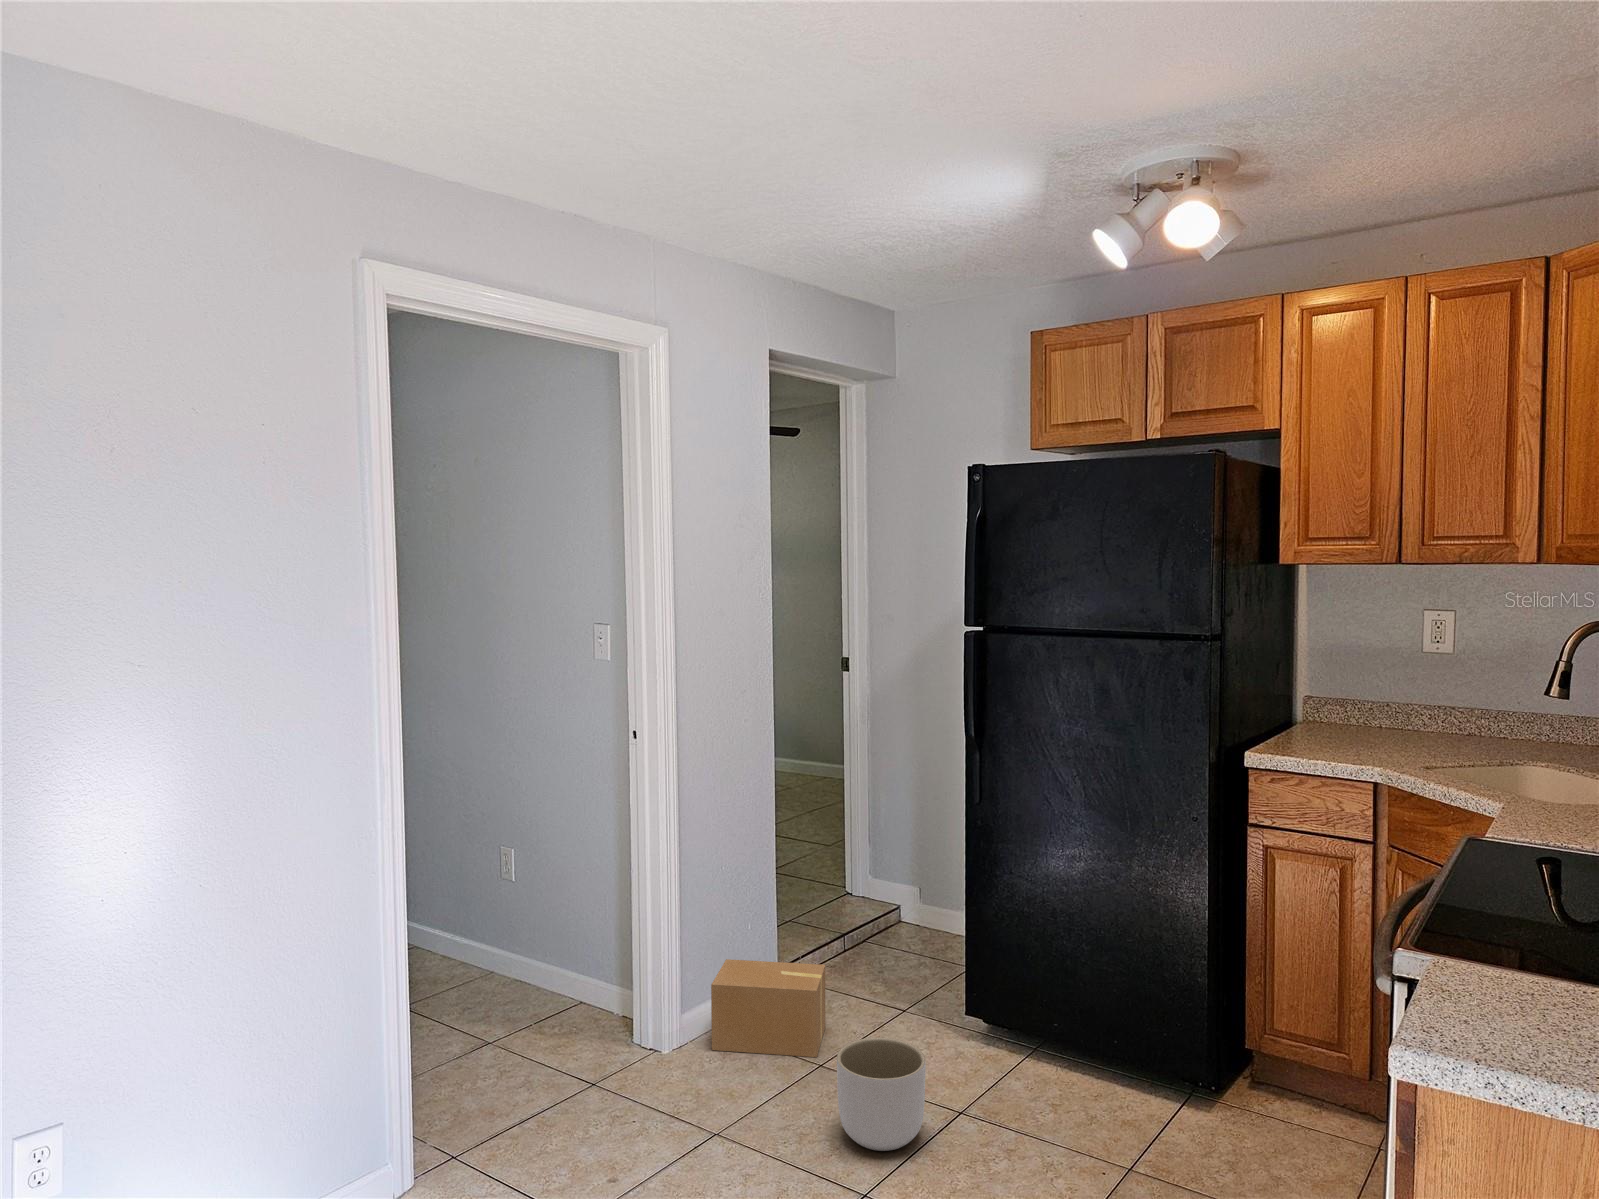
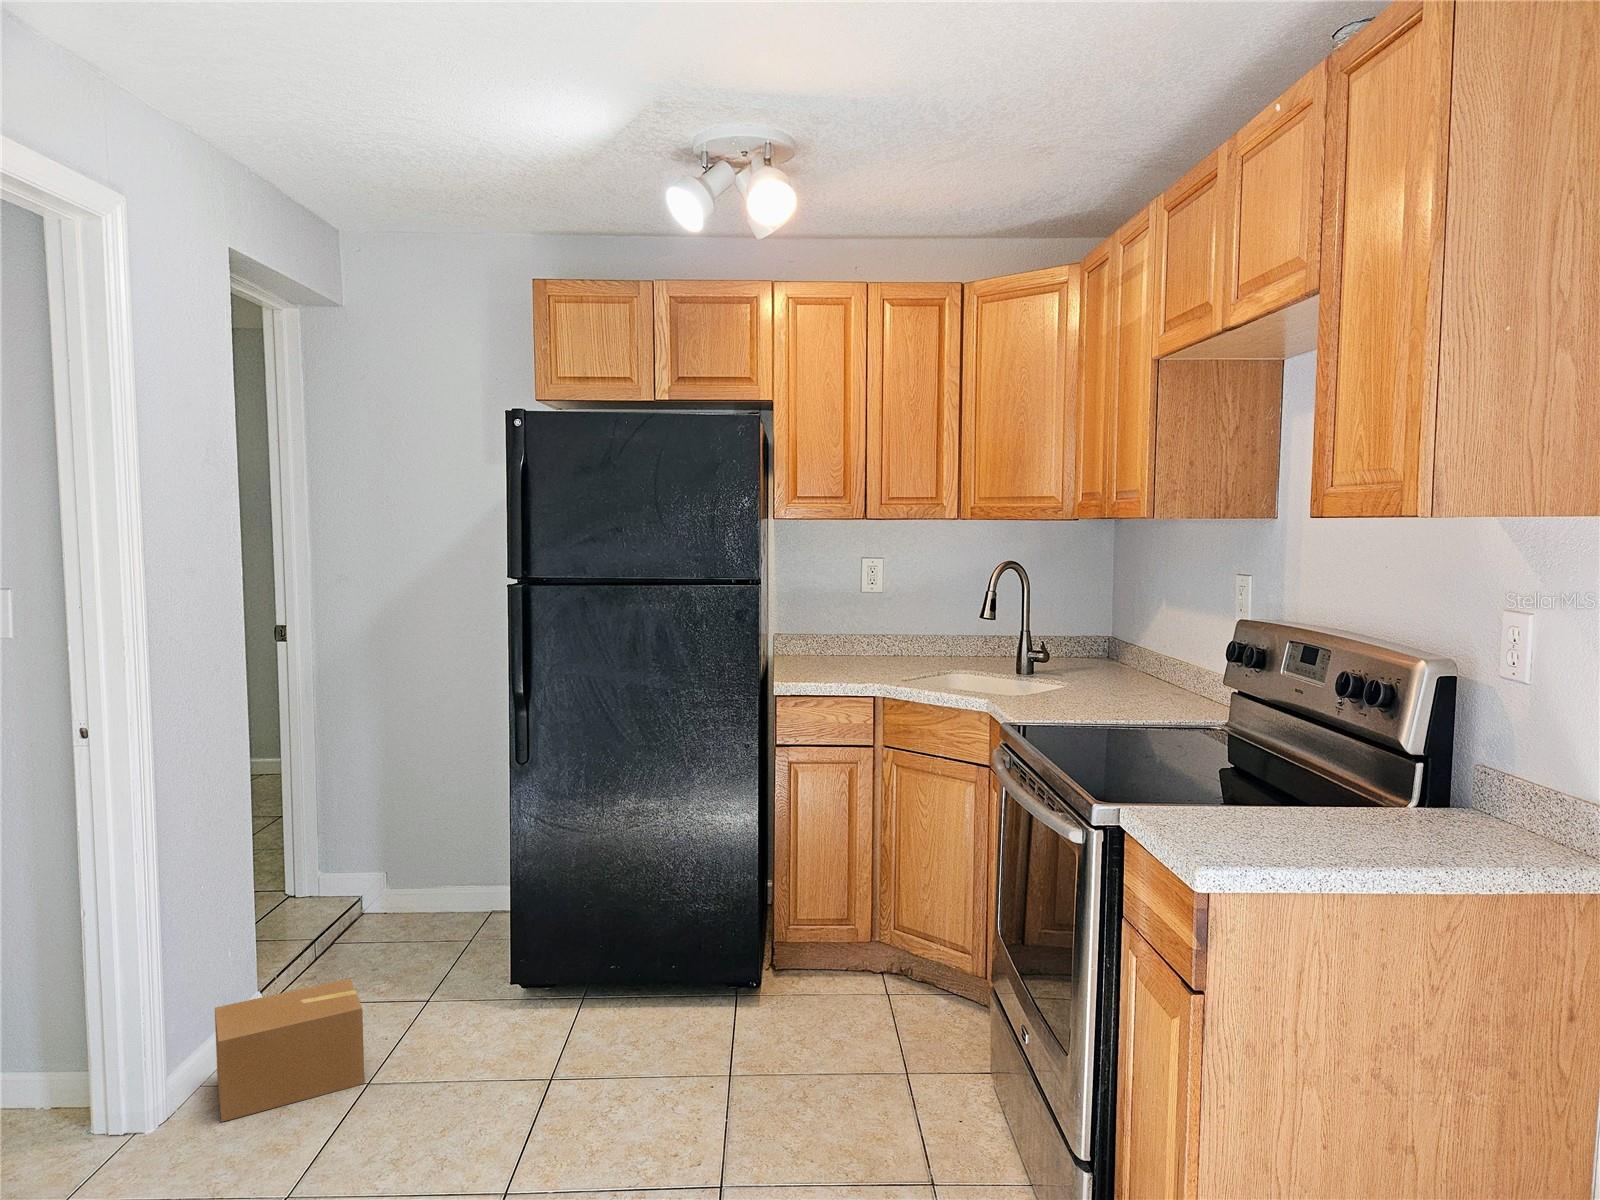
planter: present [837,1038,926,1151] -> none [442,1028,542,1152]

